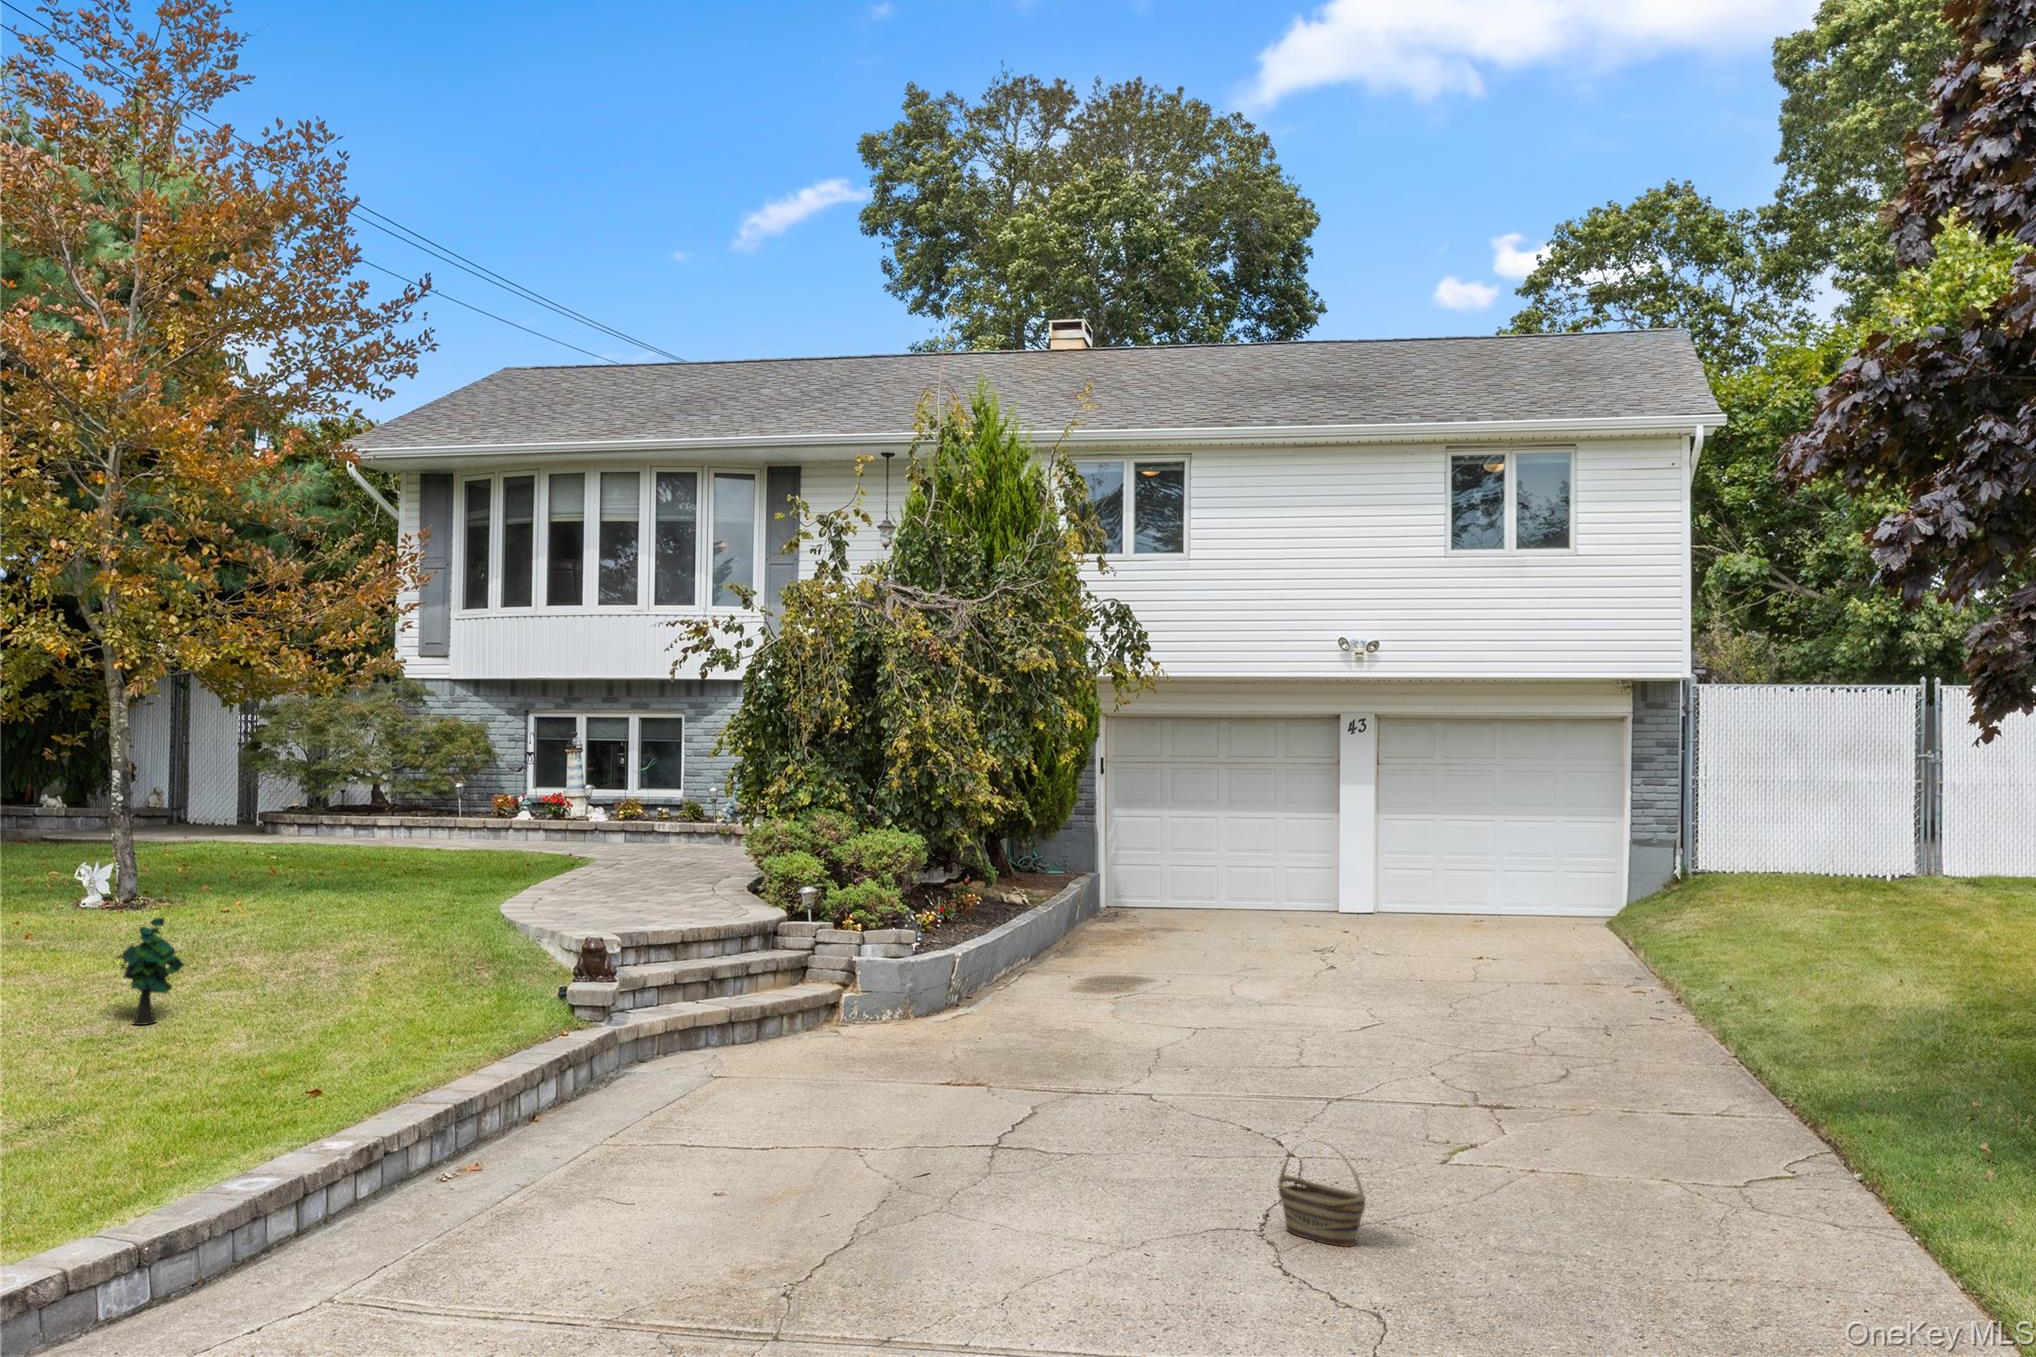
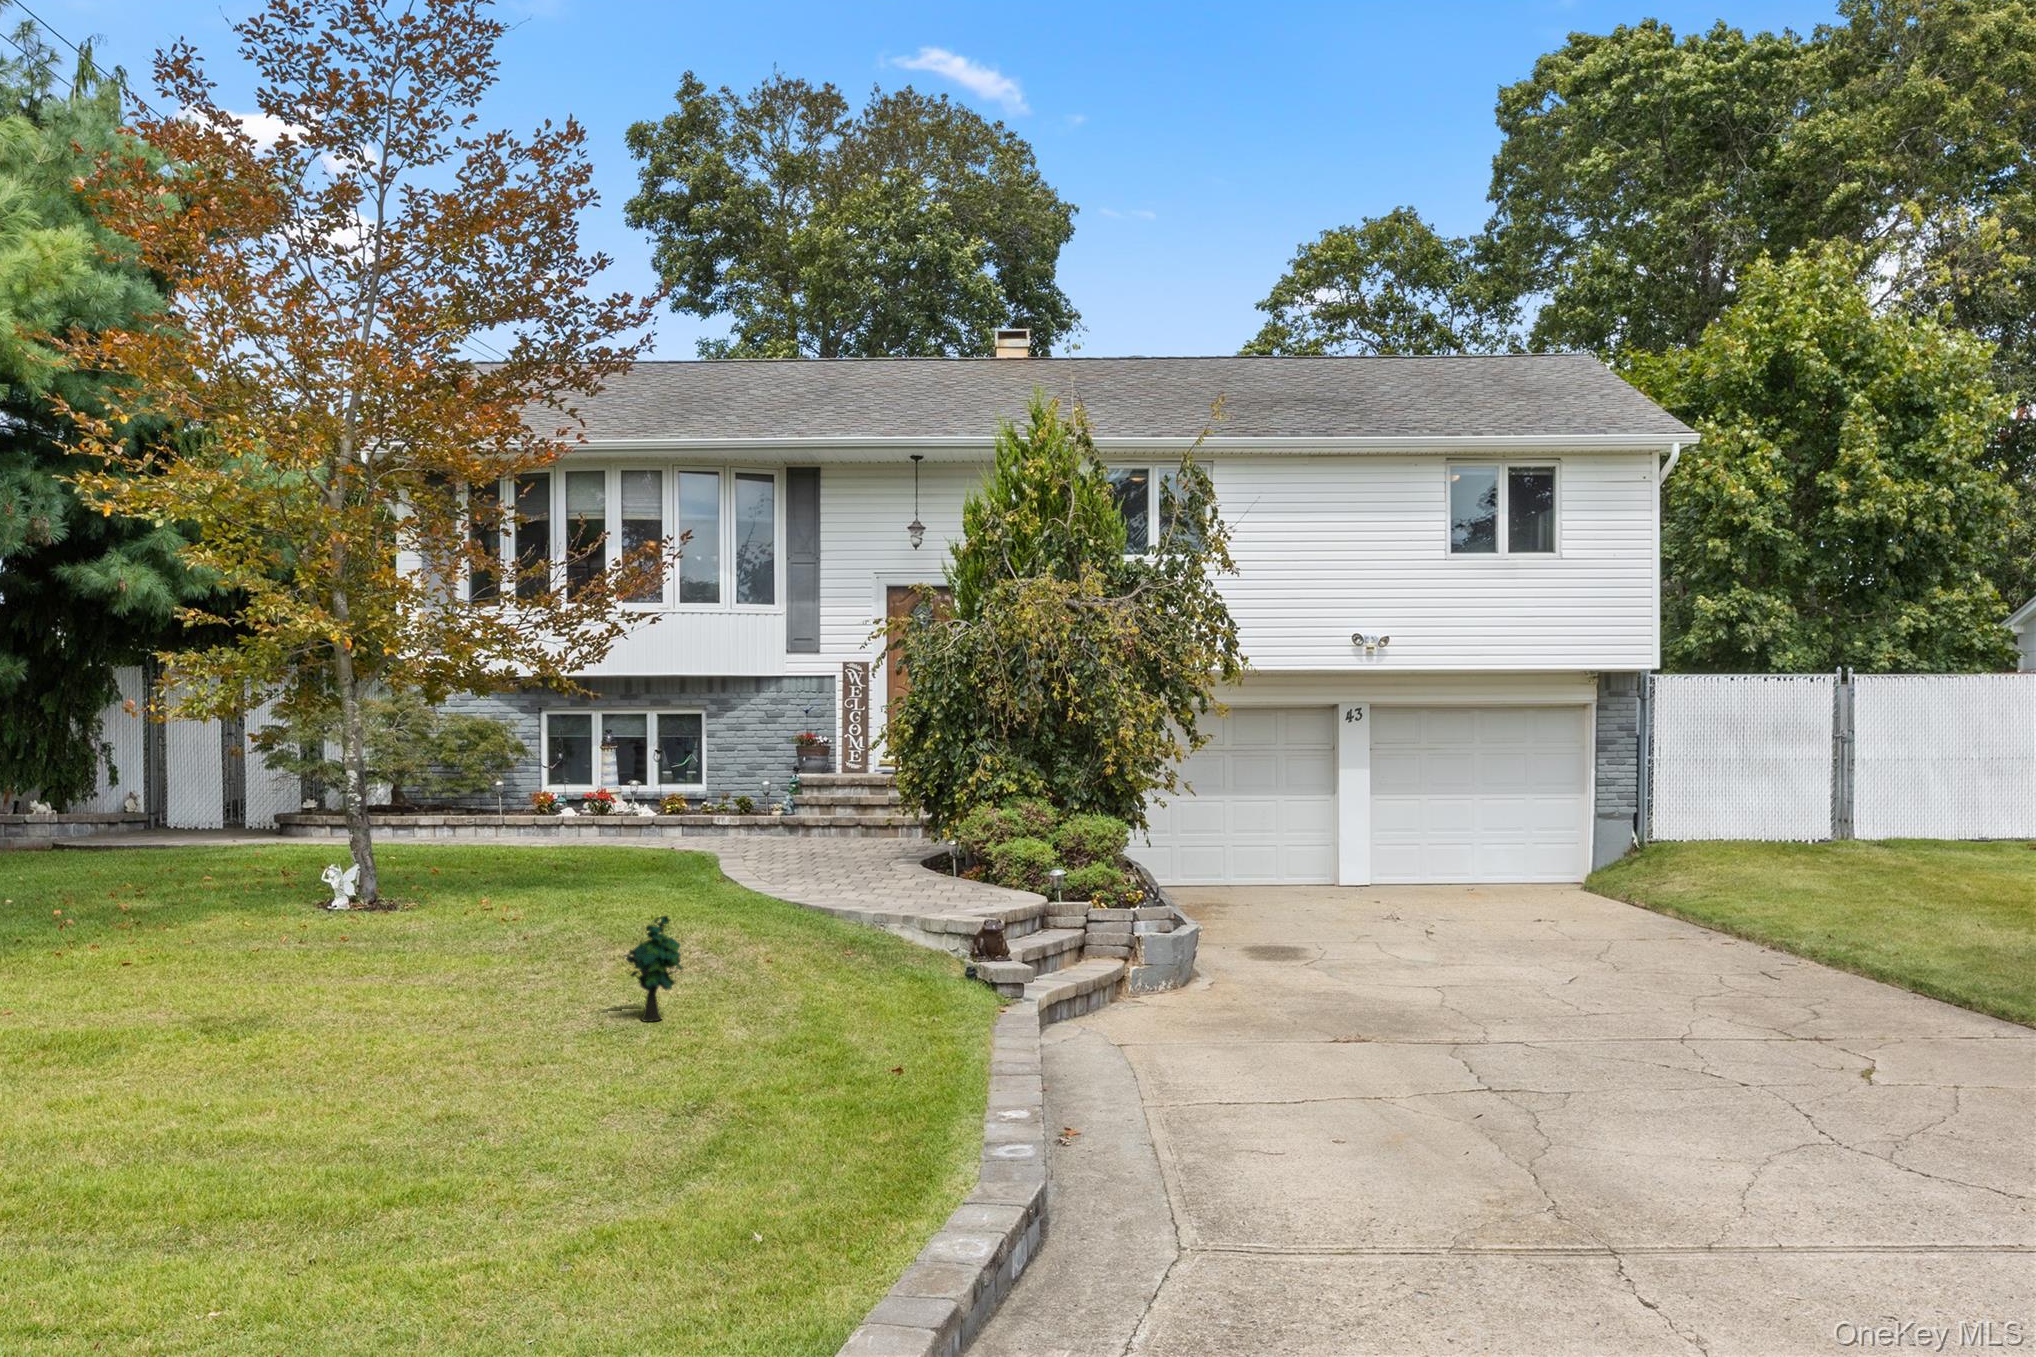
basket: present [1278,1144,1365,1246] -> none [1819,1062,1911,1147]

